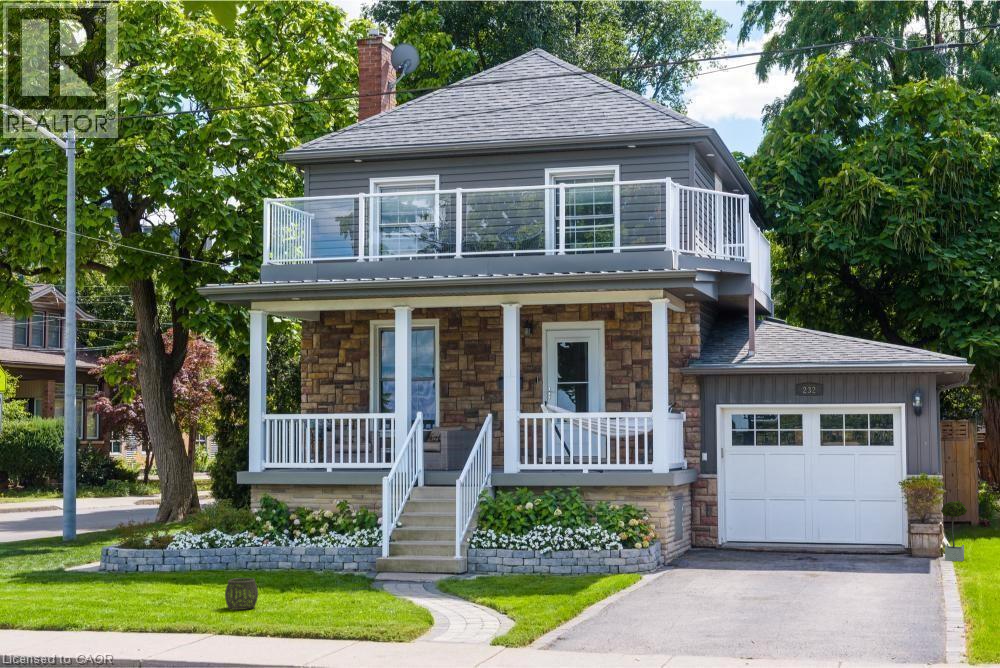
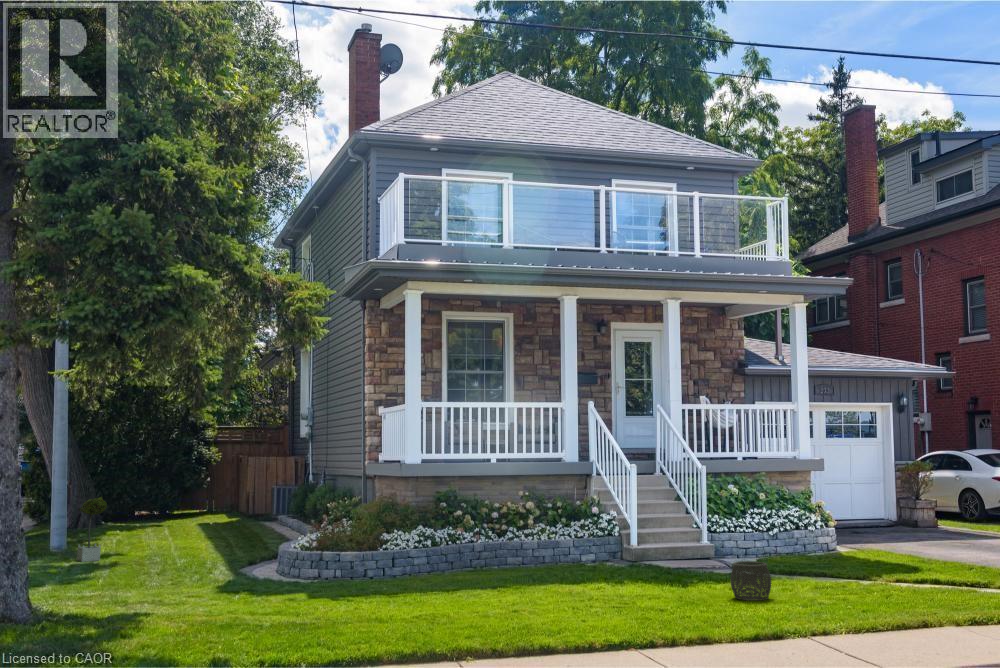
potted tree: present [941,500,967,561] -> present [77,497,107,562]

